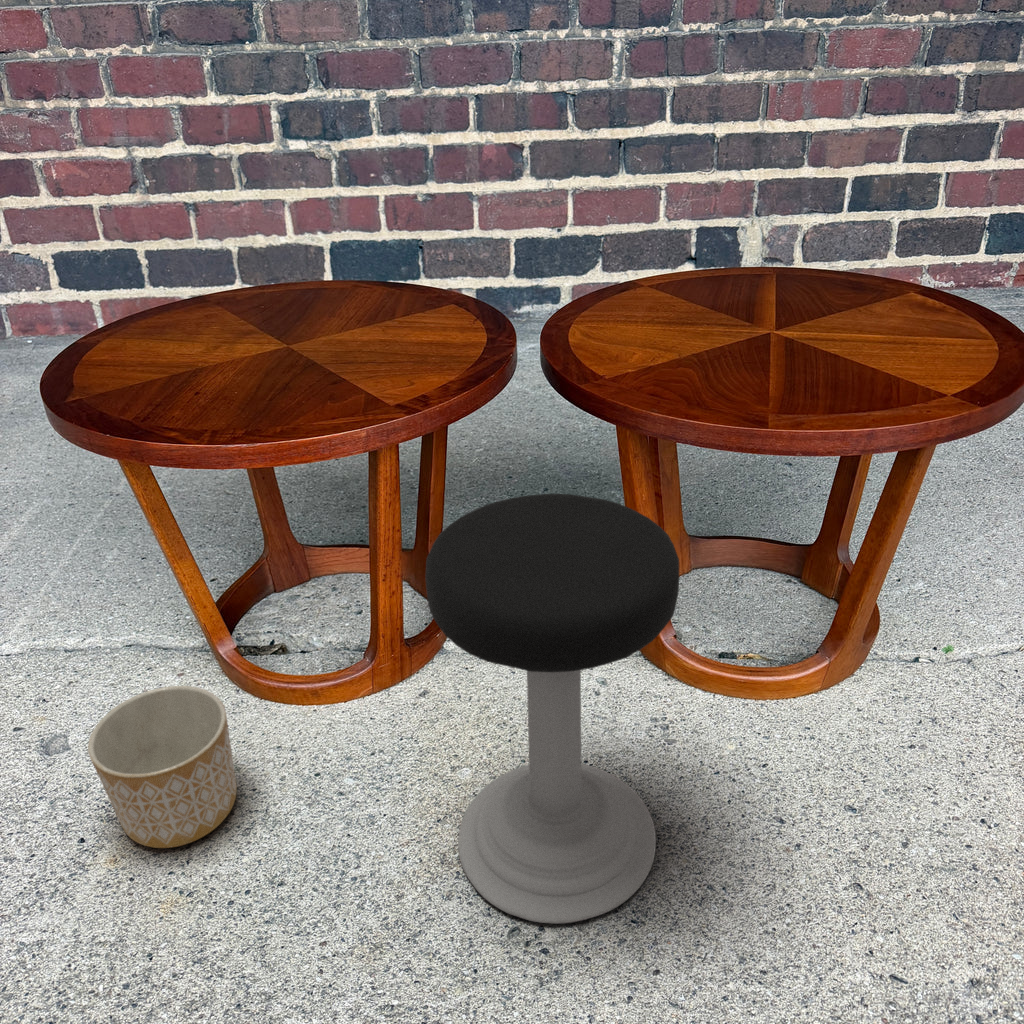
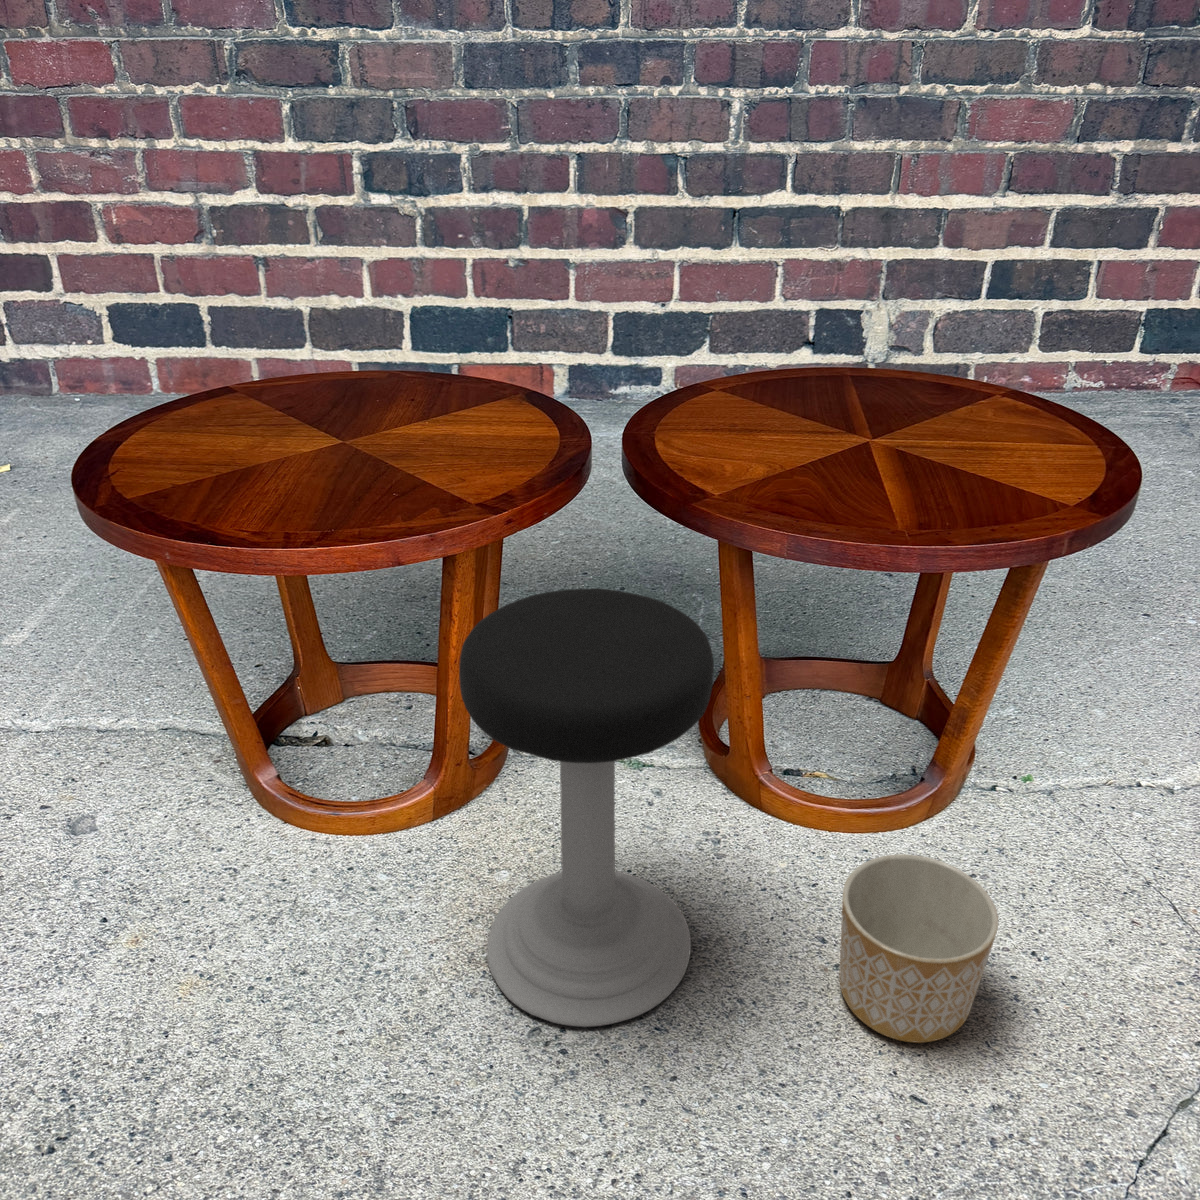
planter: present [88,686,237,848] -> present [839,854,998,1043]

